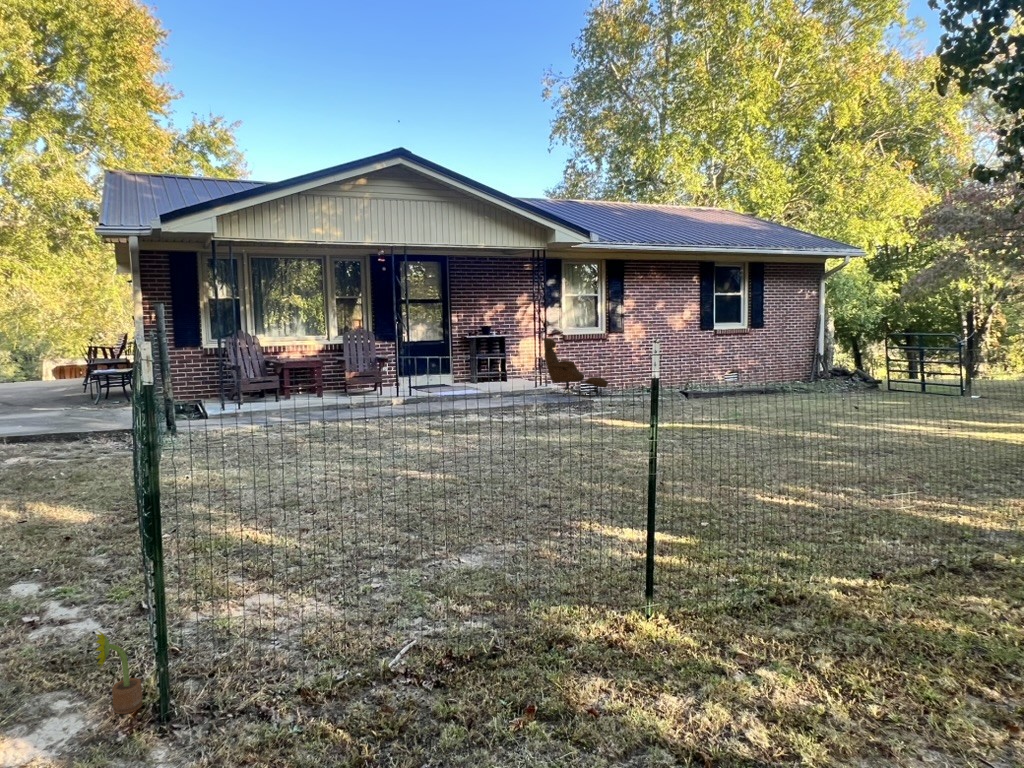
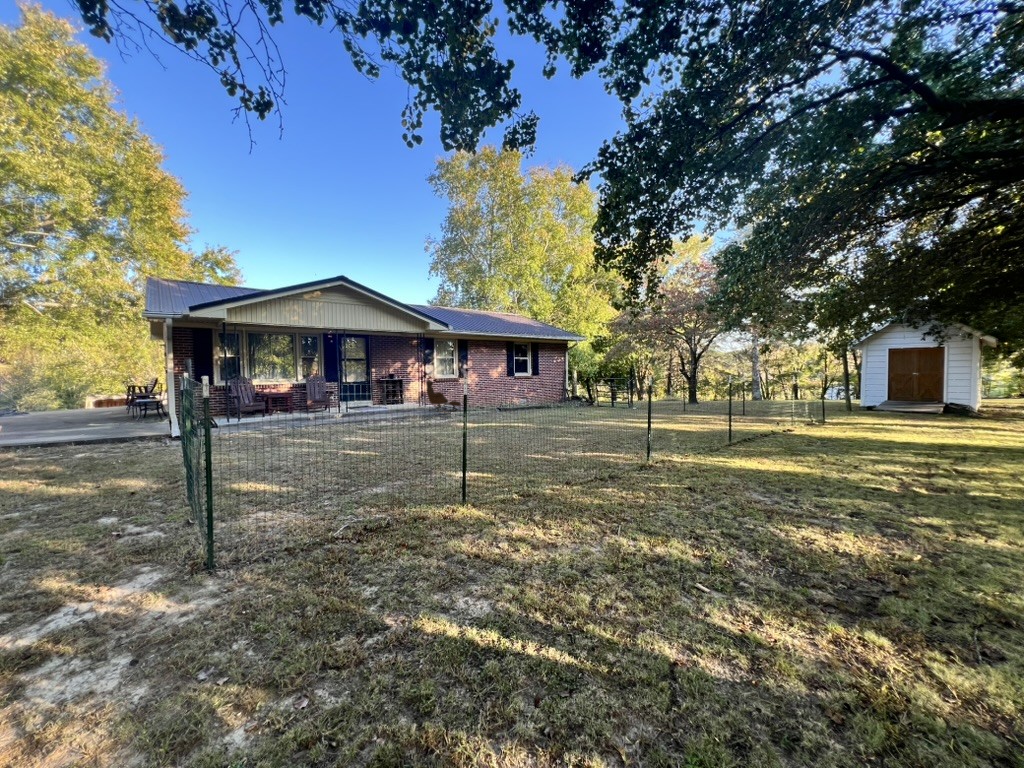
decorative plant: present [96,631,143,714] -> none [170,525,197,569]

